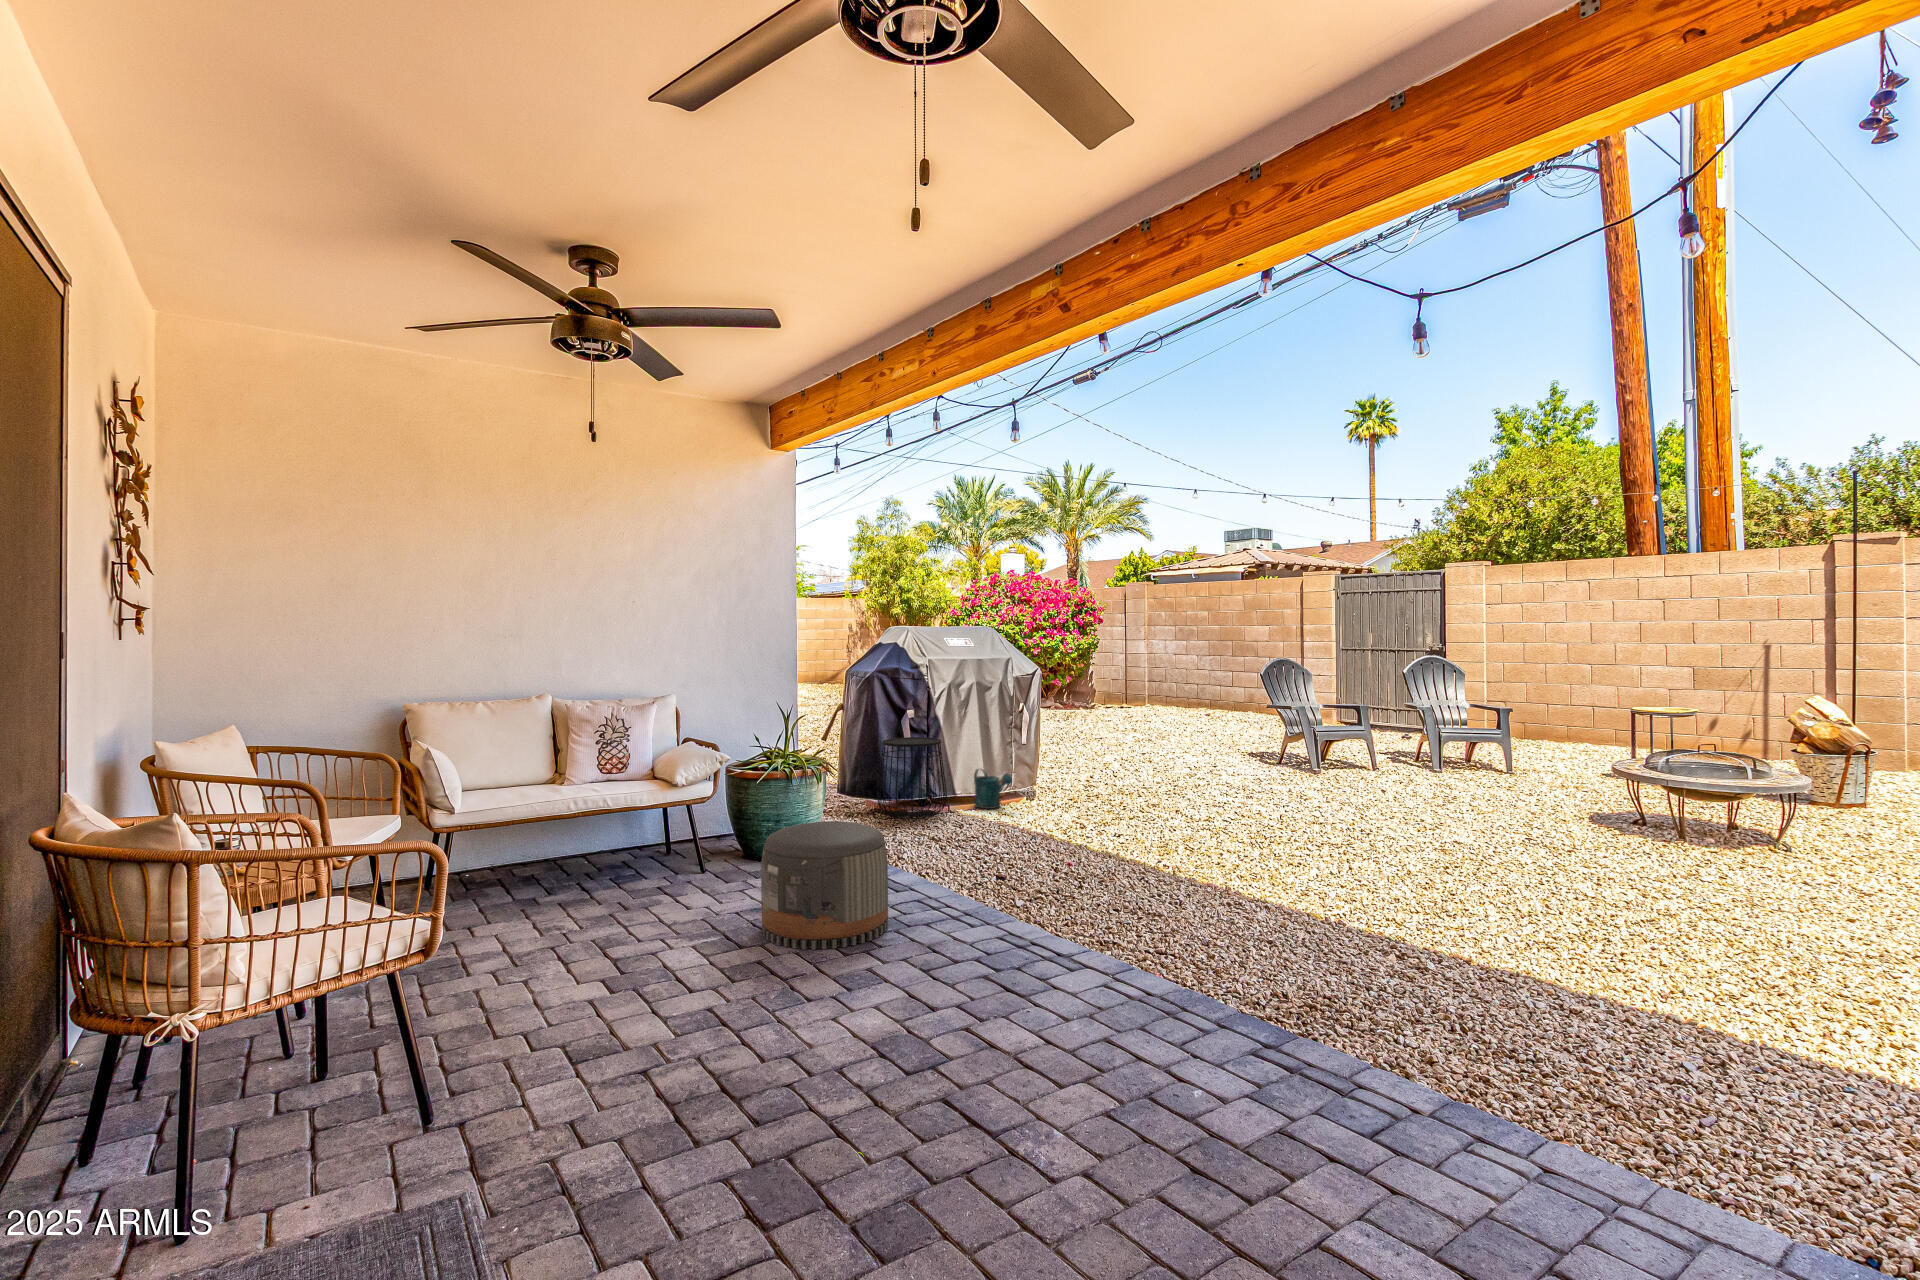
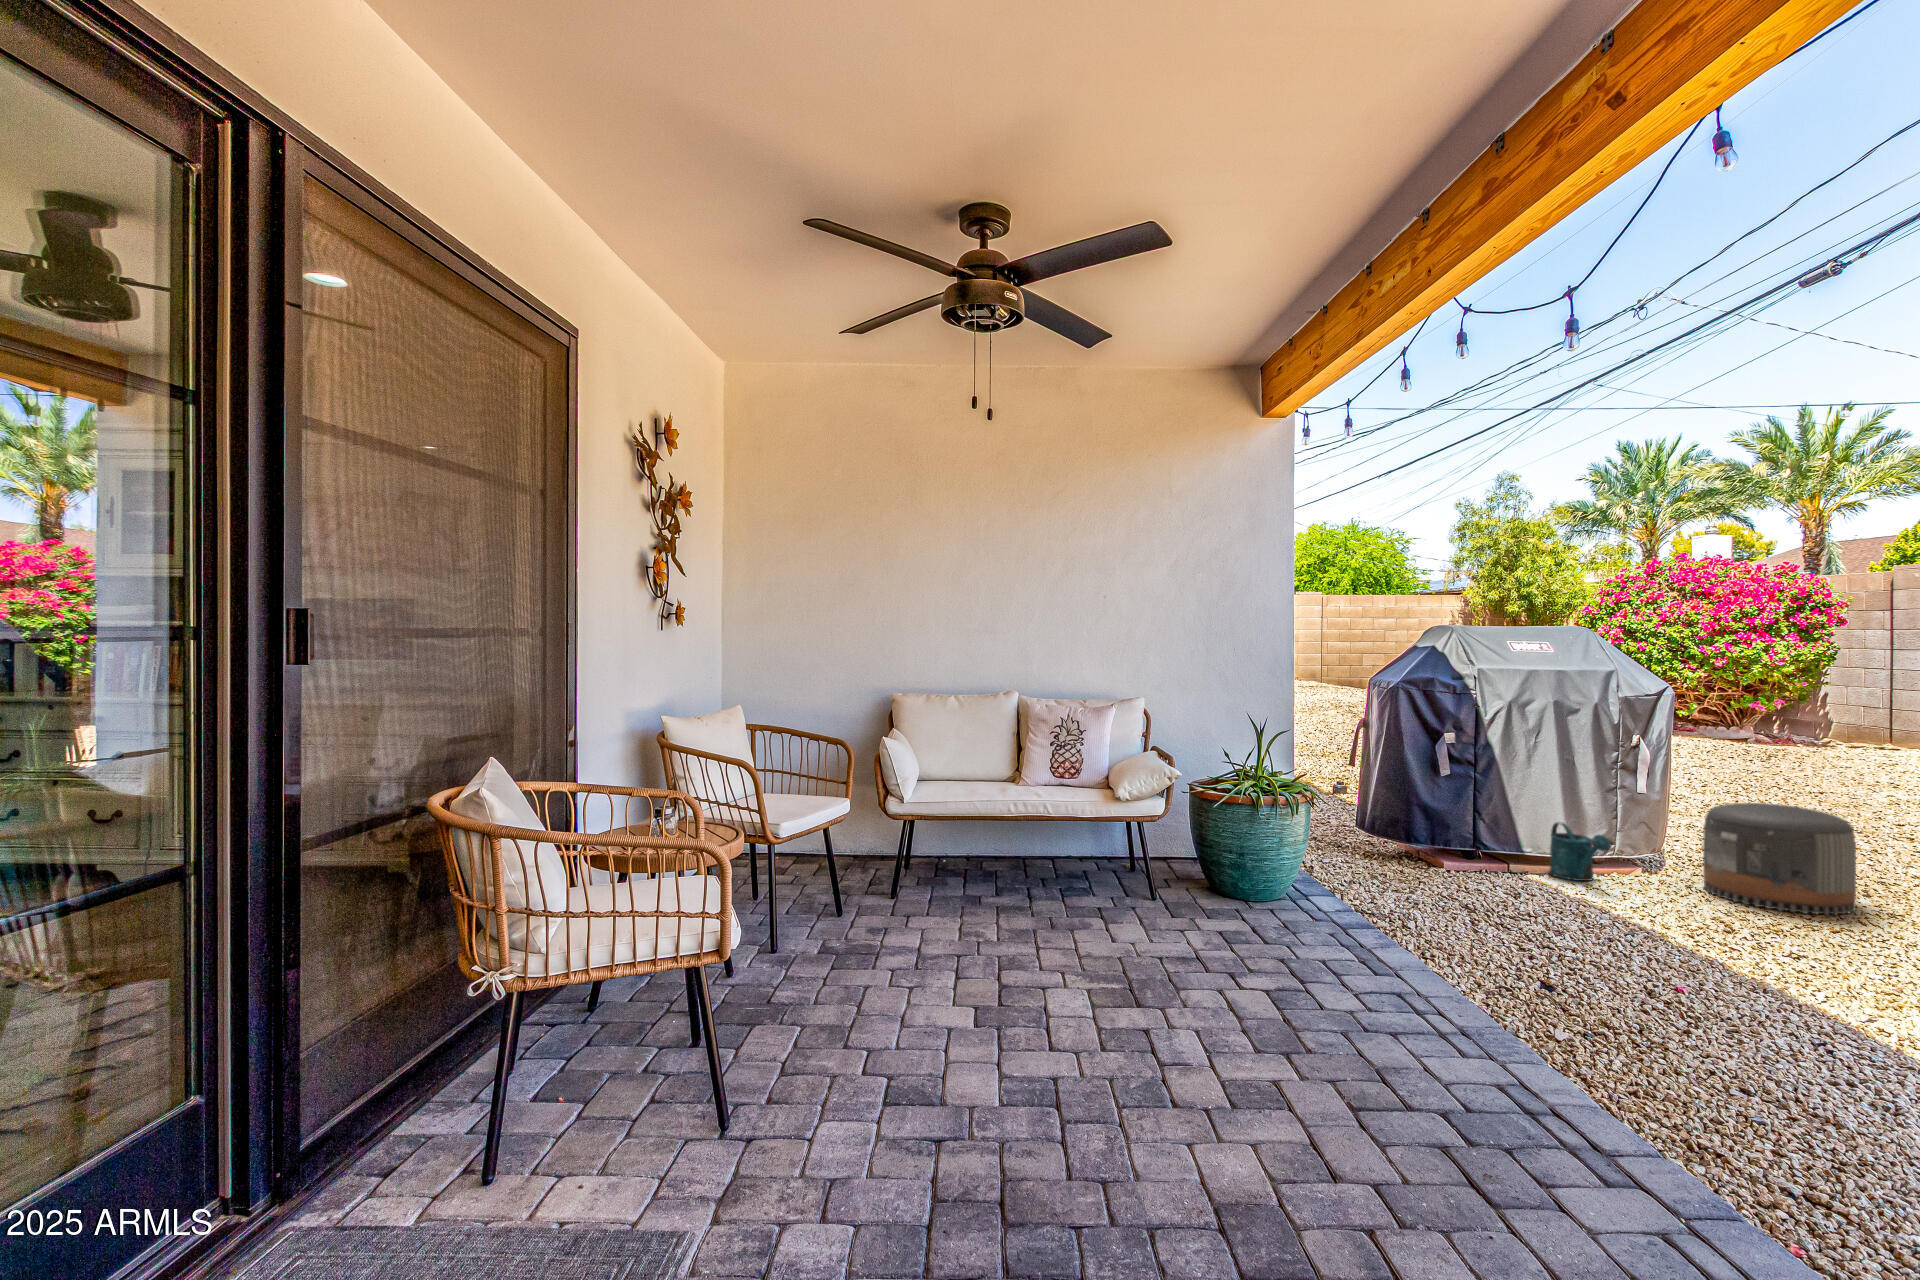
side table: present [877,737,947,819] -> none [1397,769,1500,878]
pouf: present [761,821,888,950] -> present [1703,803,1856,915]

